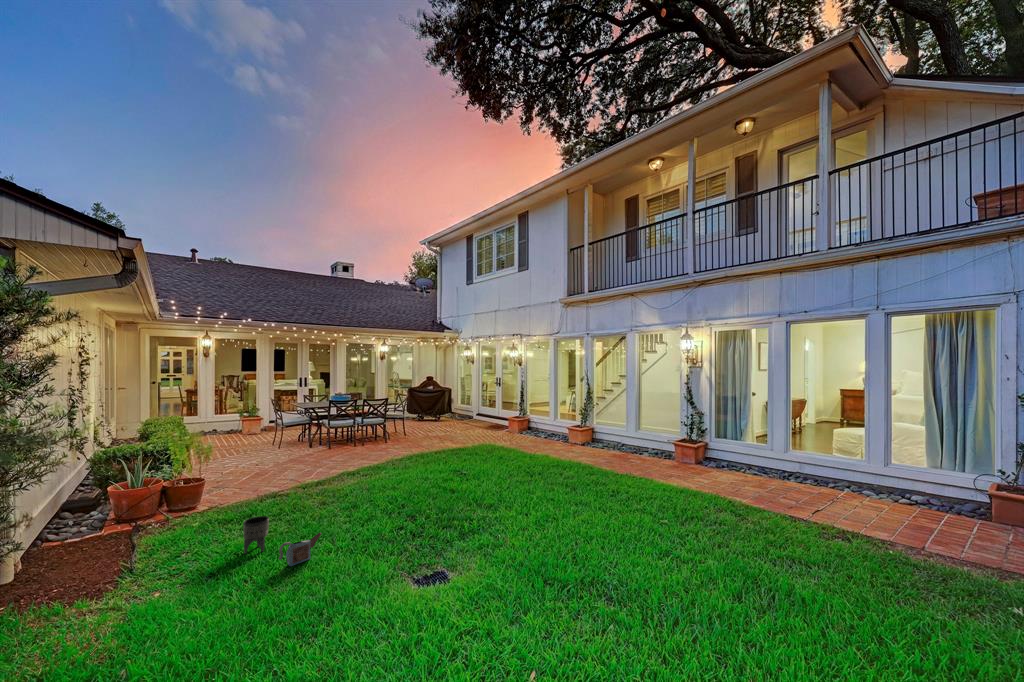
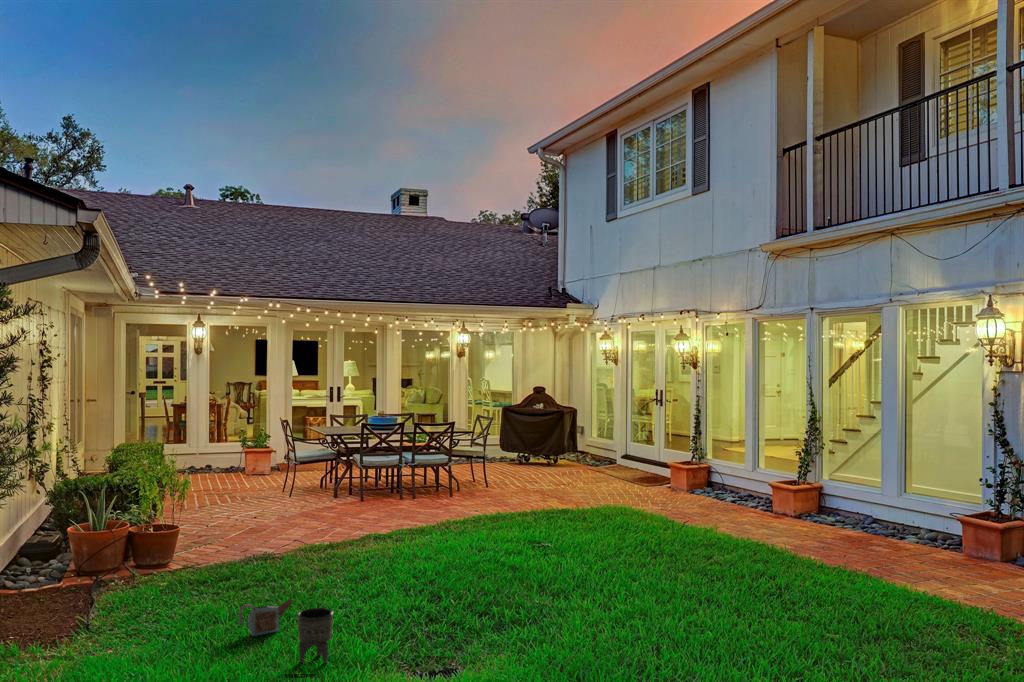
planter: present [243,516,269,553] -> present [298,608,333,663]

